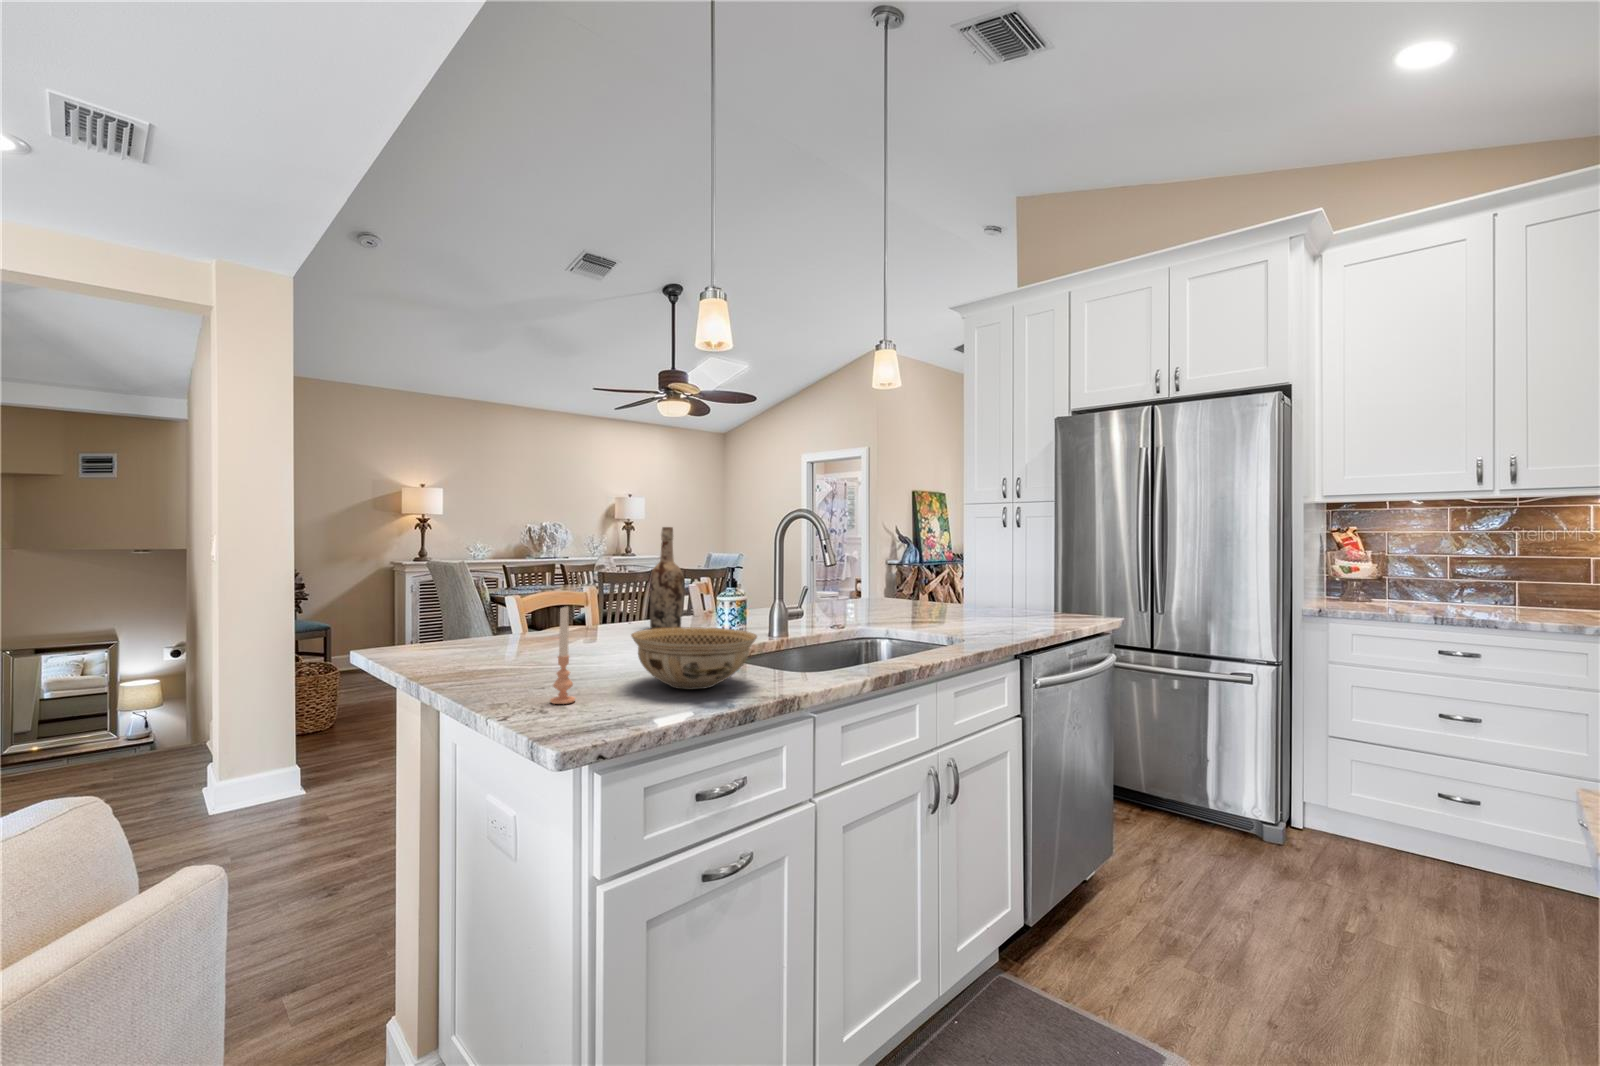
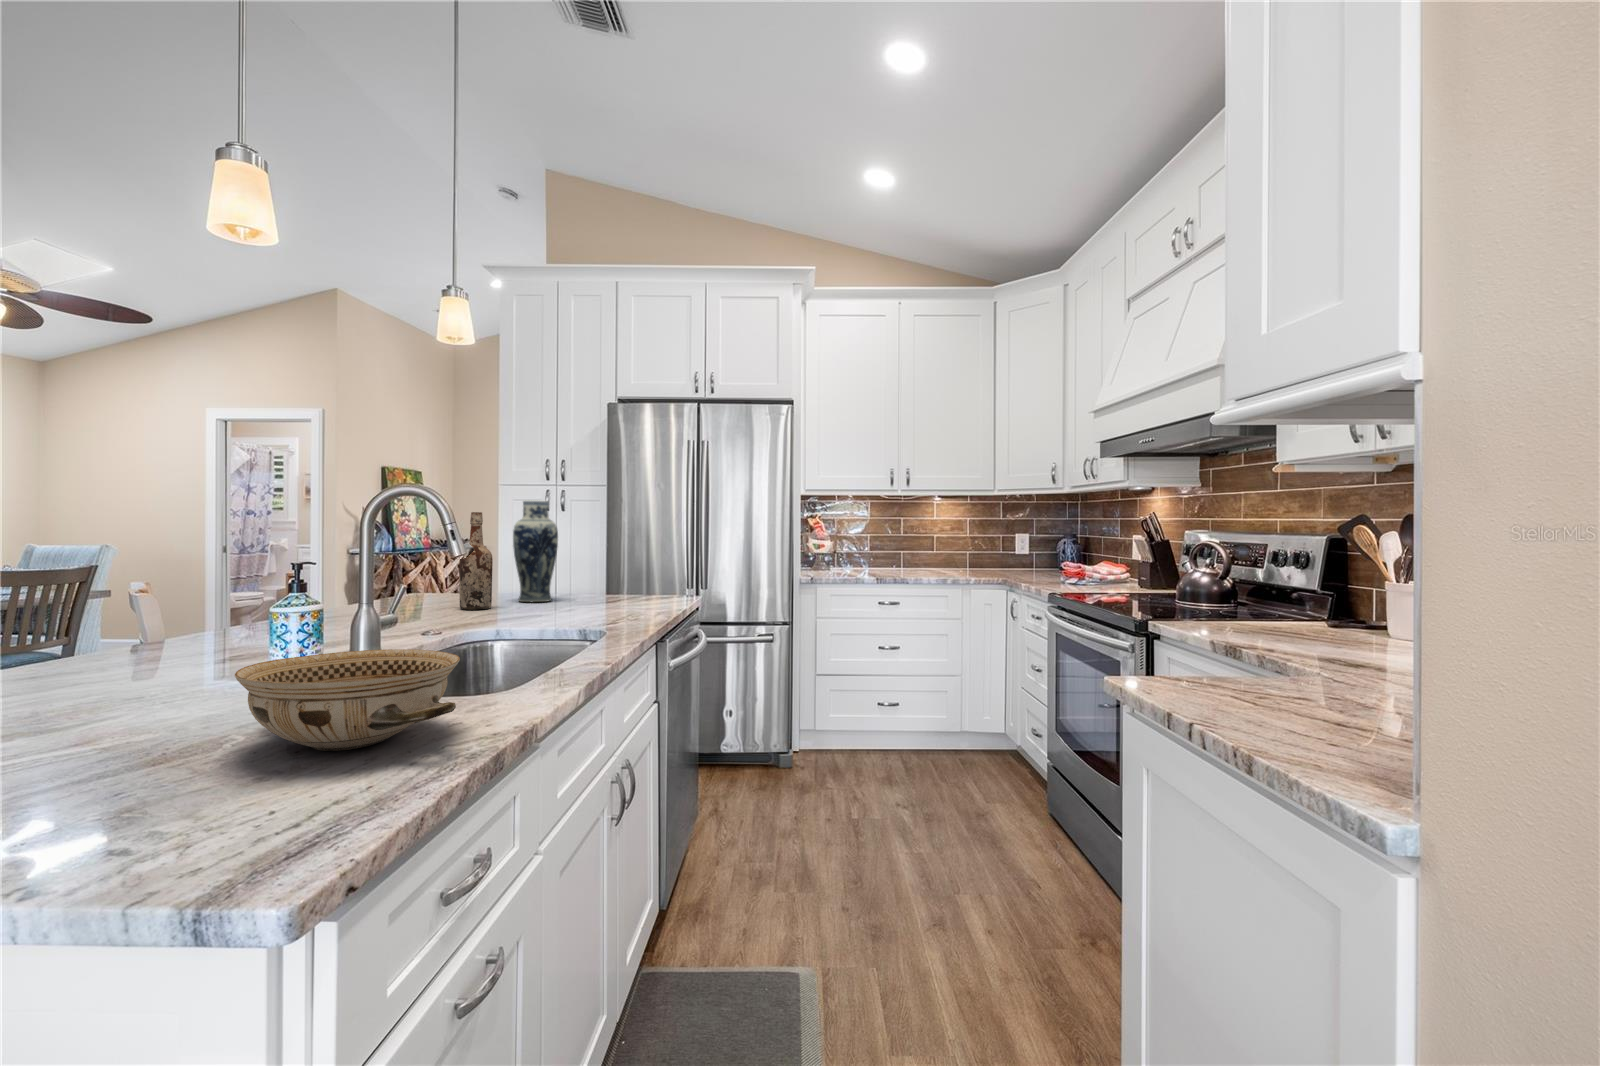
vase: none [936,520,975,611] -> present [513,501,558,602]
wine bottle: present [650,527,683,629] -> present [459,512,493,610]
candle: present [550,607,575,704] -> none [99,642,161,830]

